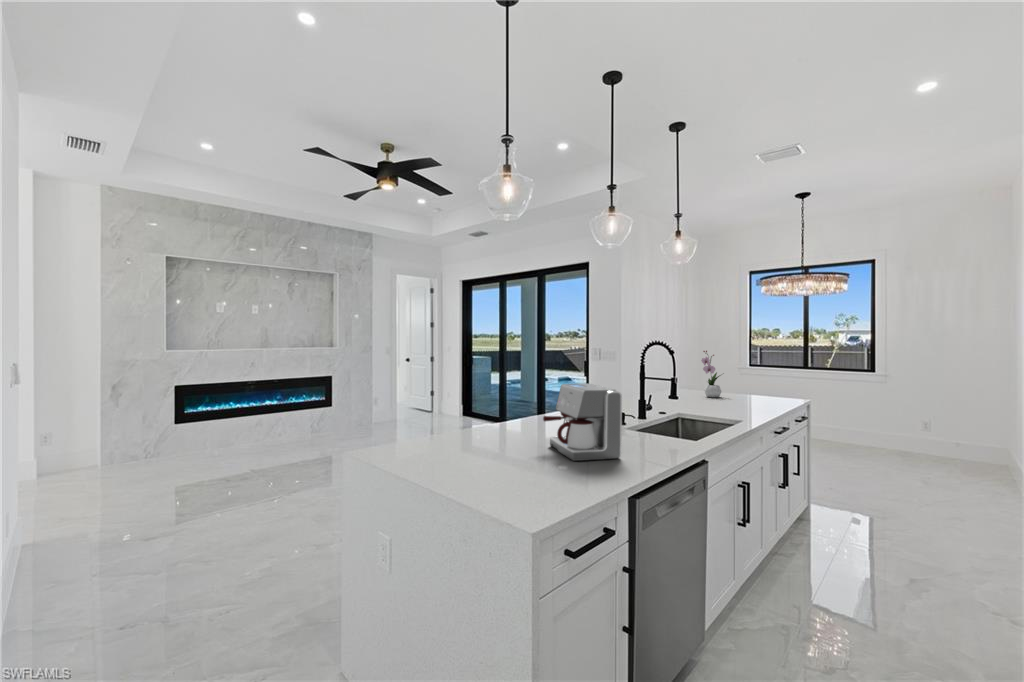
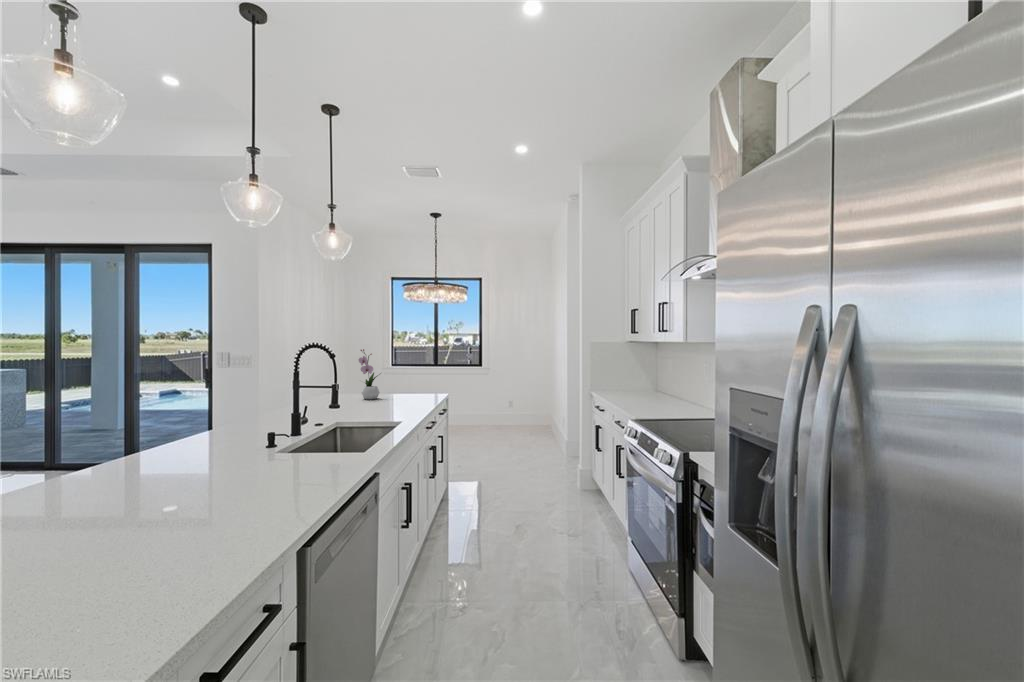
coffee maker: present [543,383,622,461] -> none [108,397,280,546]

